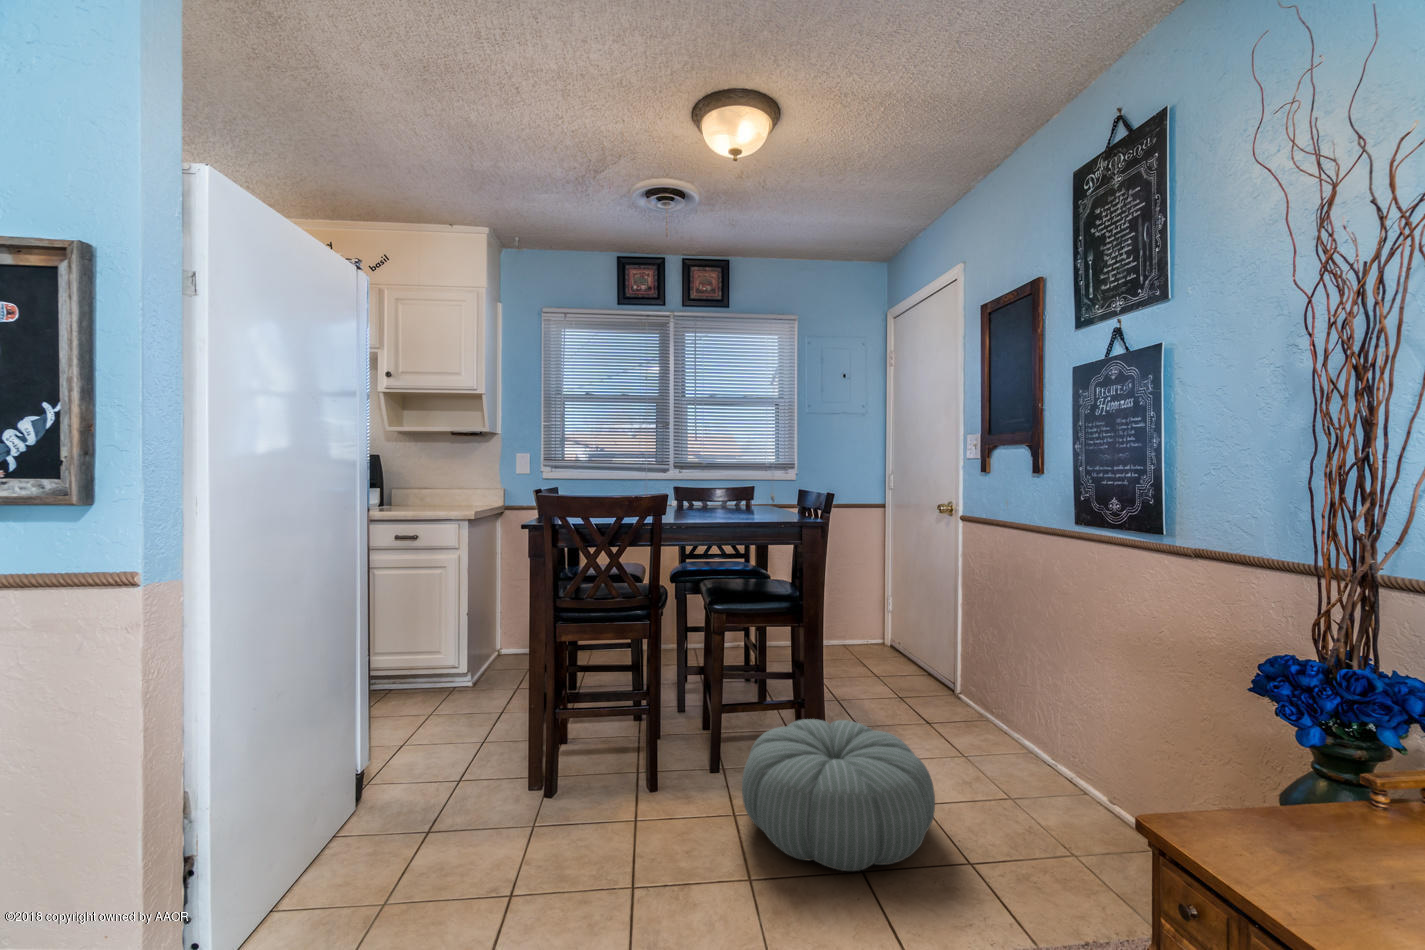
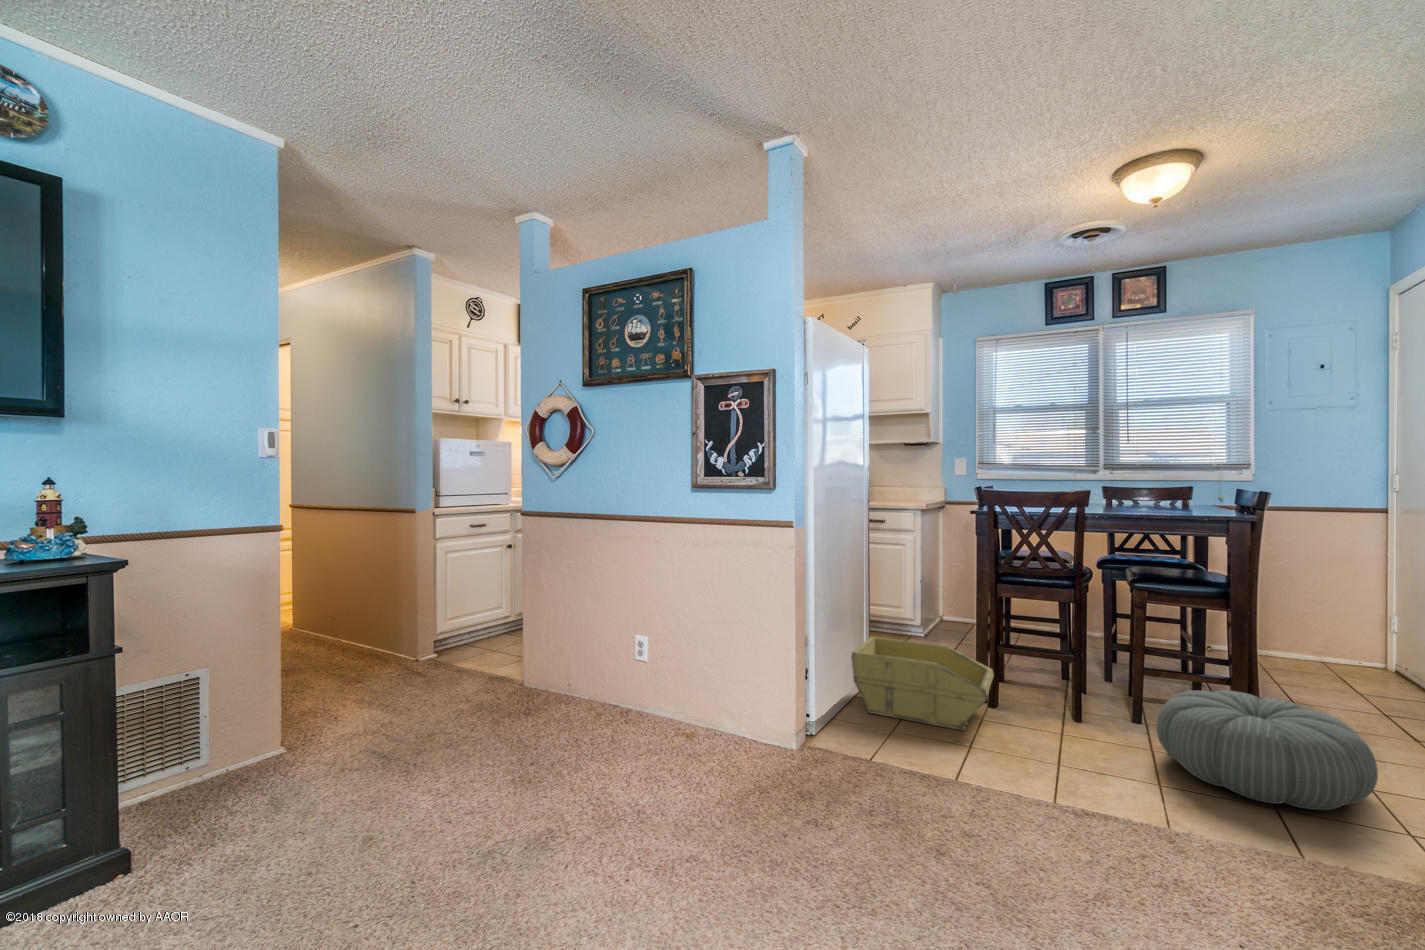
storage bin: none [316,726,554,883] -> present [851,637,994,731]

